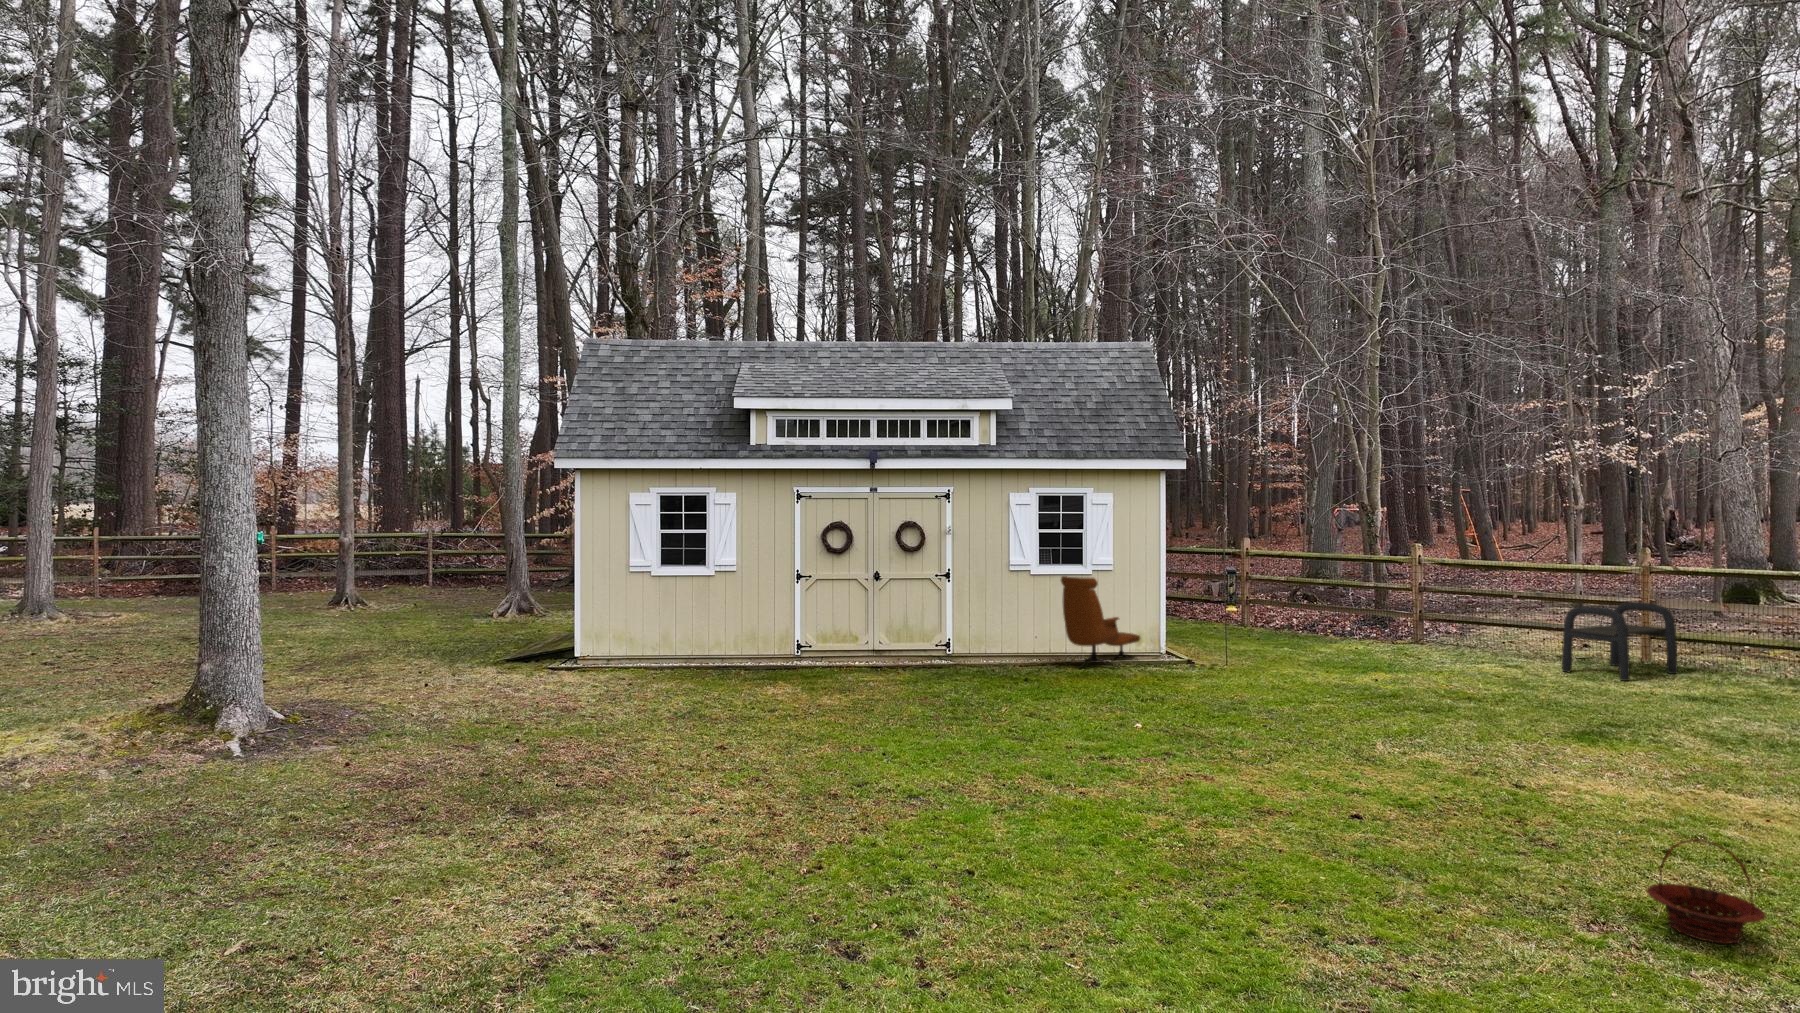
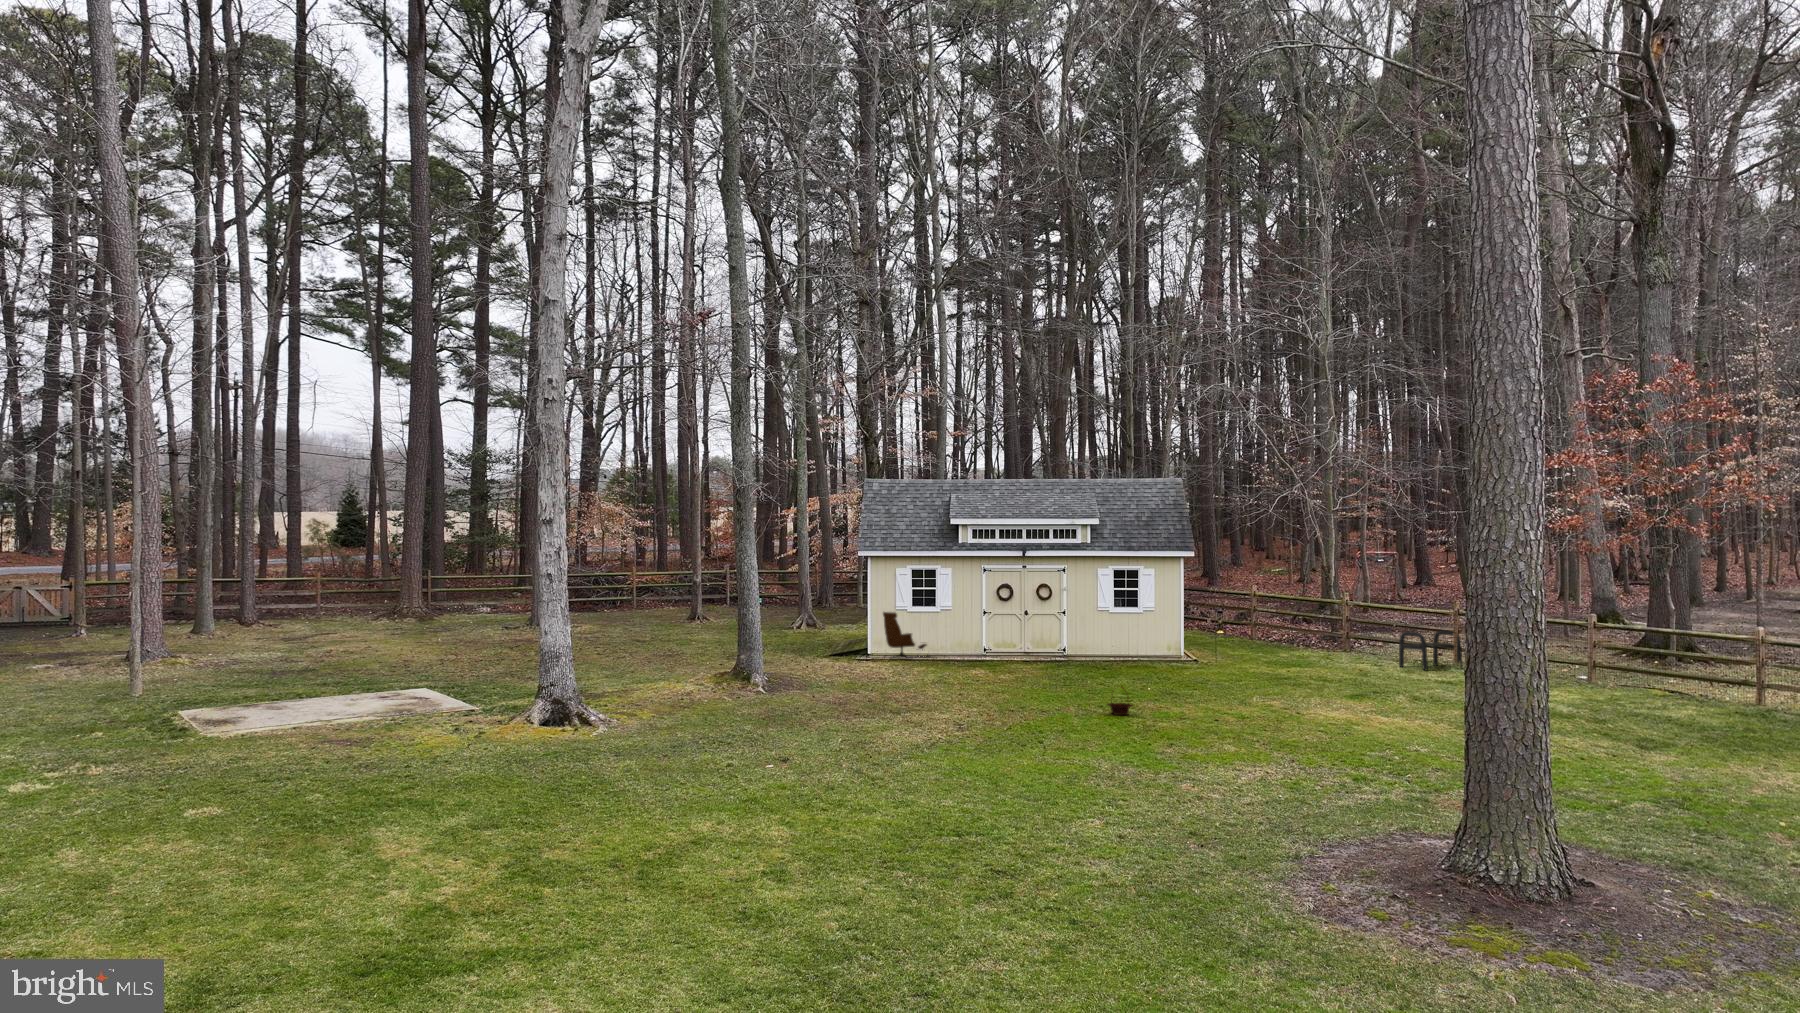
lounge chair: present [1061,576,1140,668] -> present [883,612,928,657]
basket: present [1646,839,1766,944] -> present [1107,687,1133,715]

